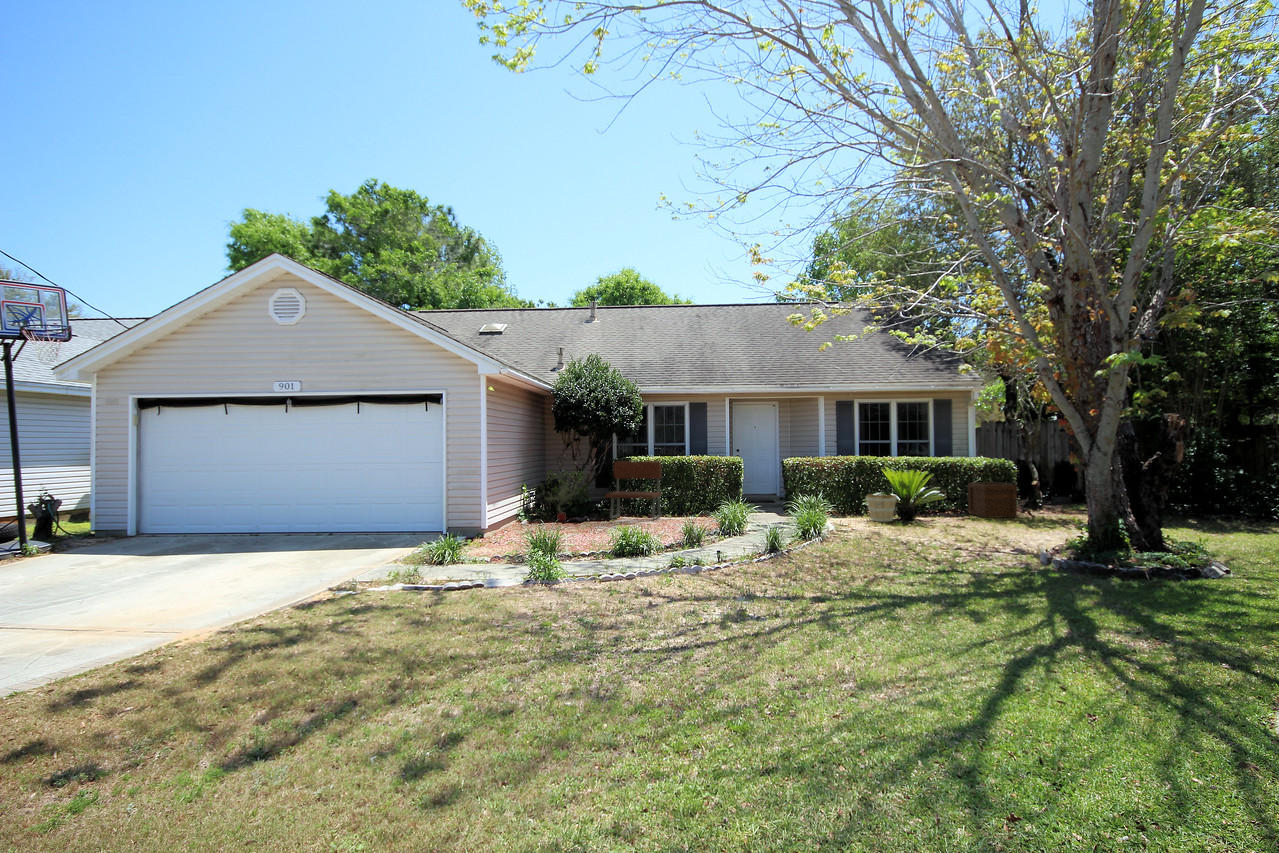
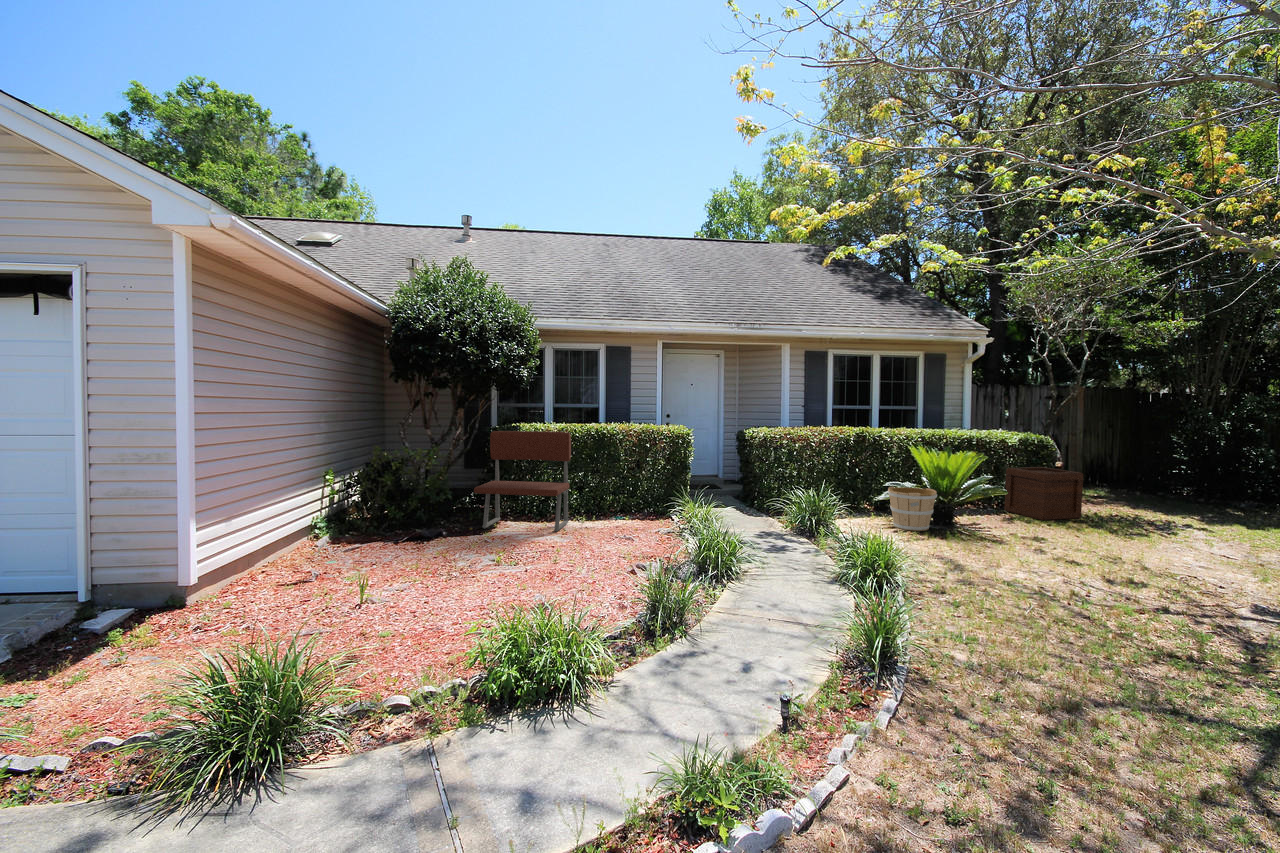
potted tree: present [547,480,577,521] -> none [363,462,426,536]

